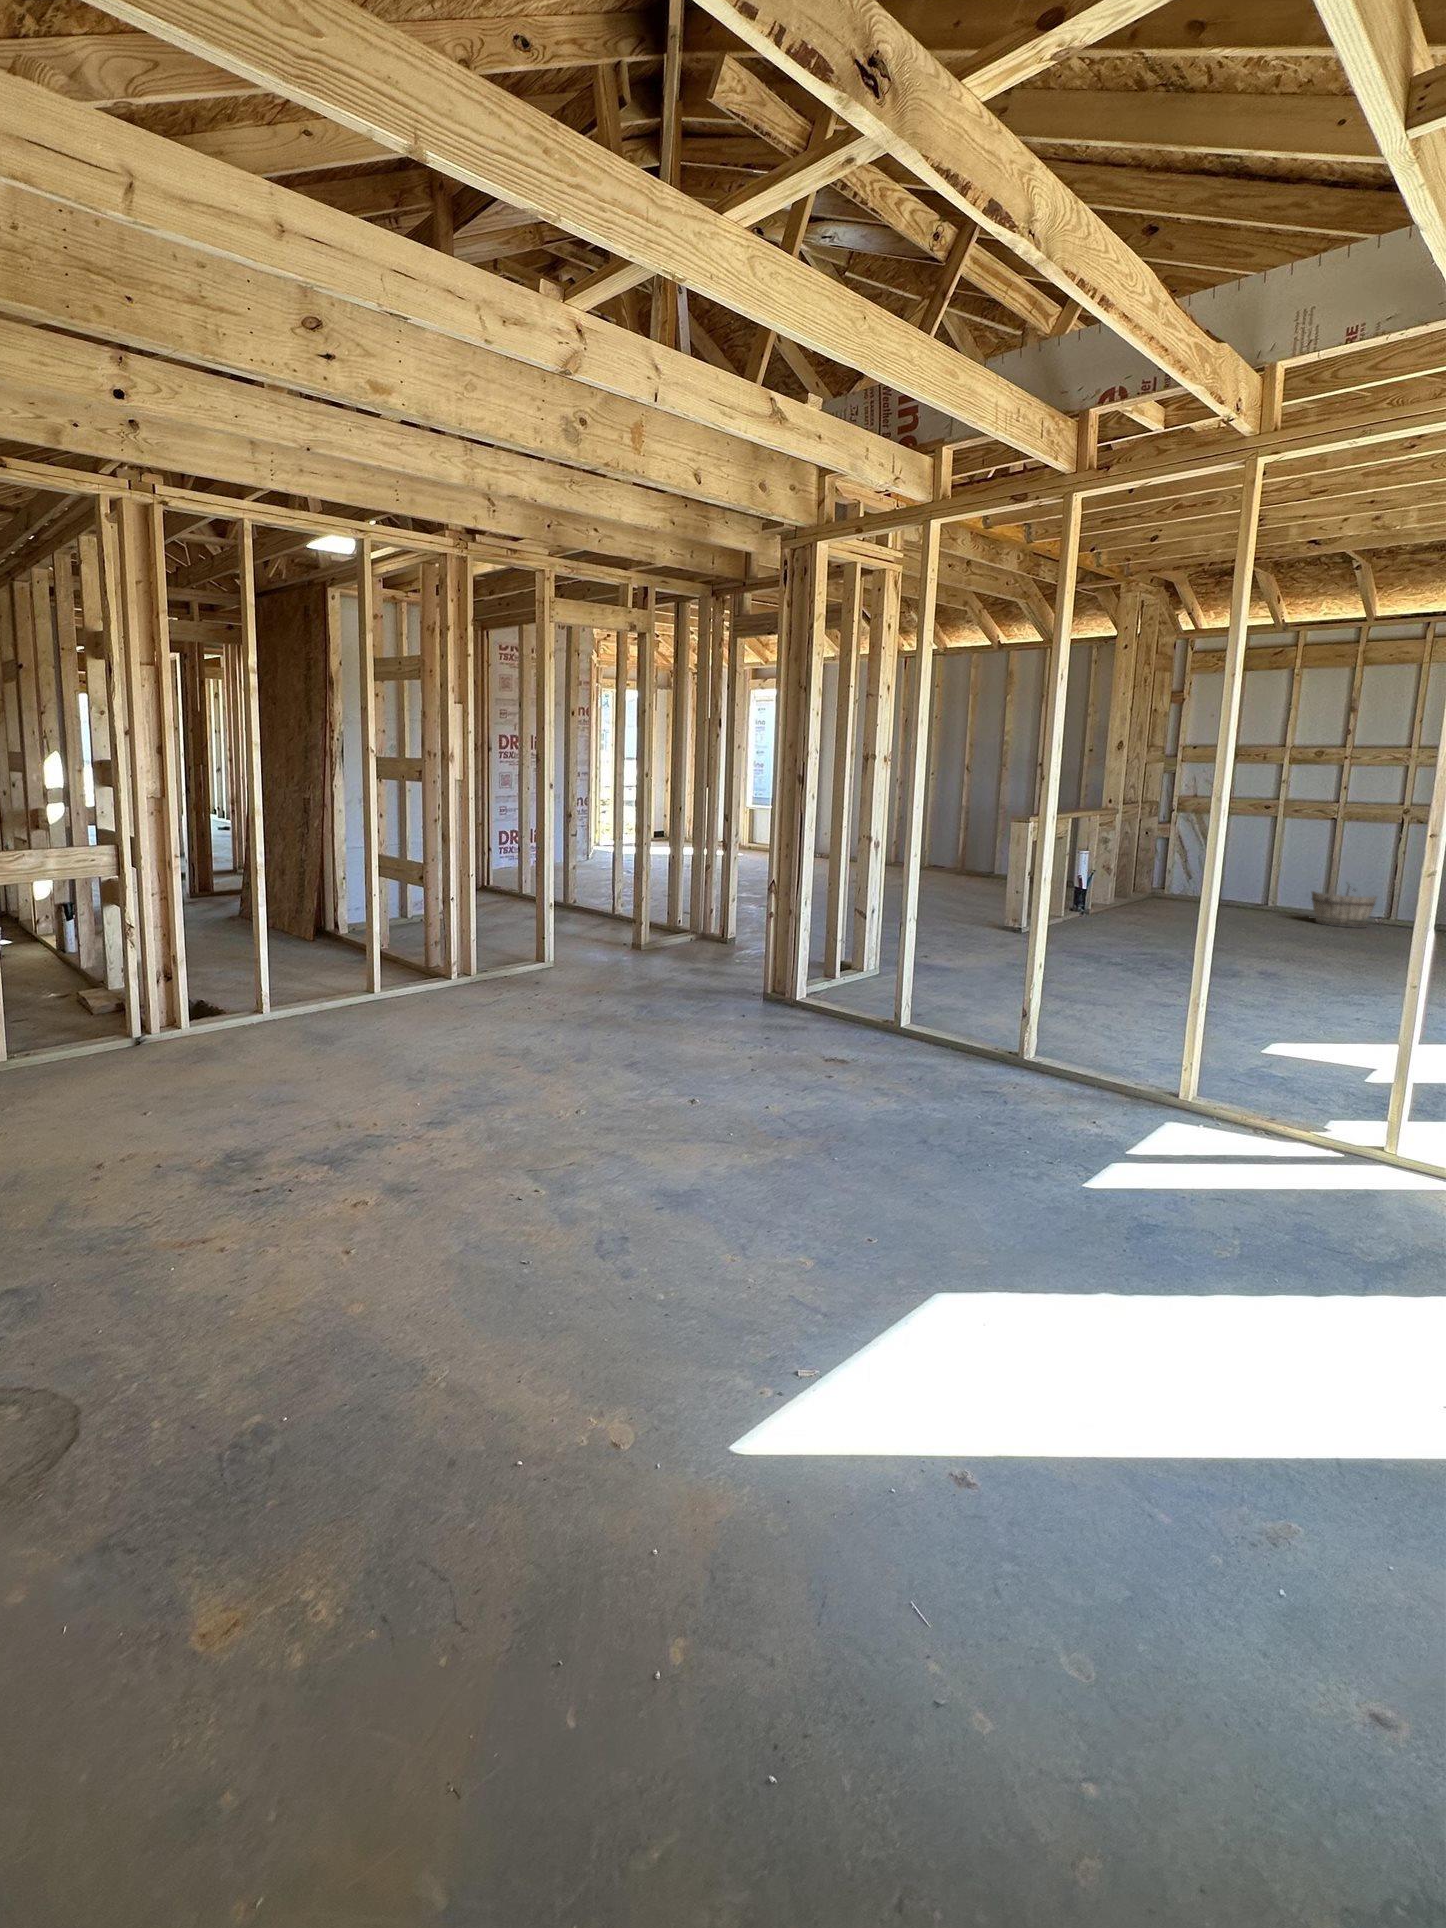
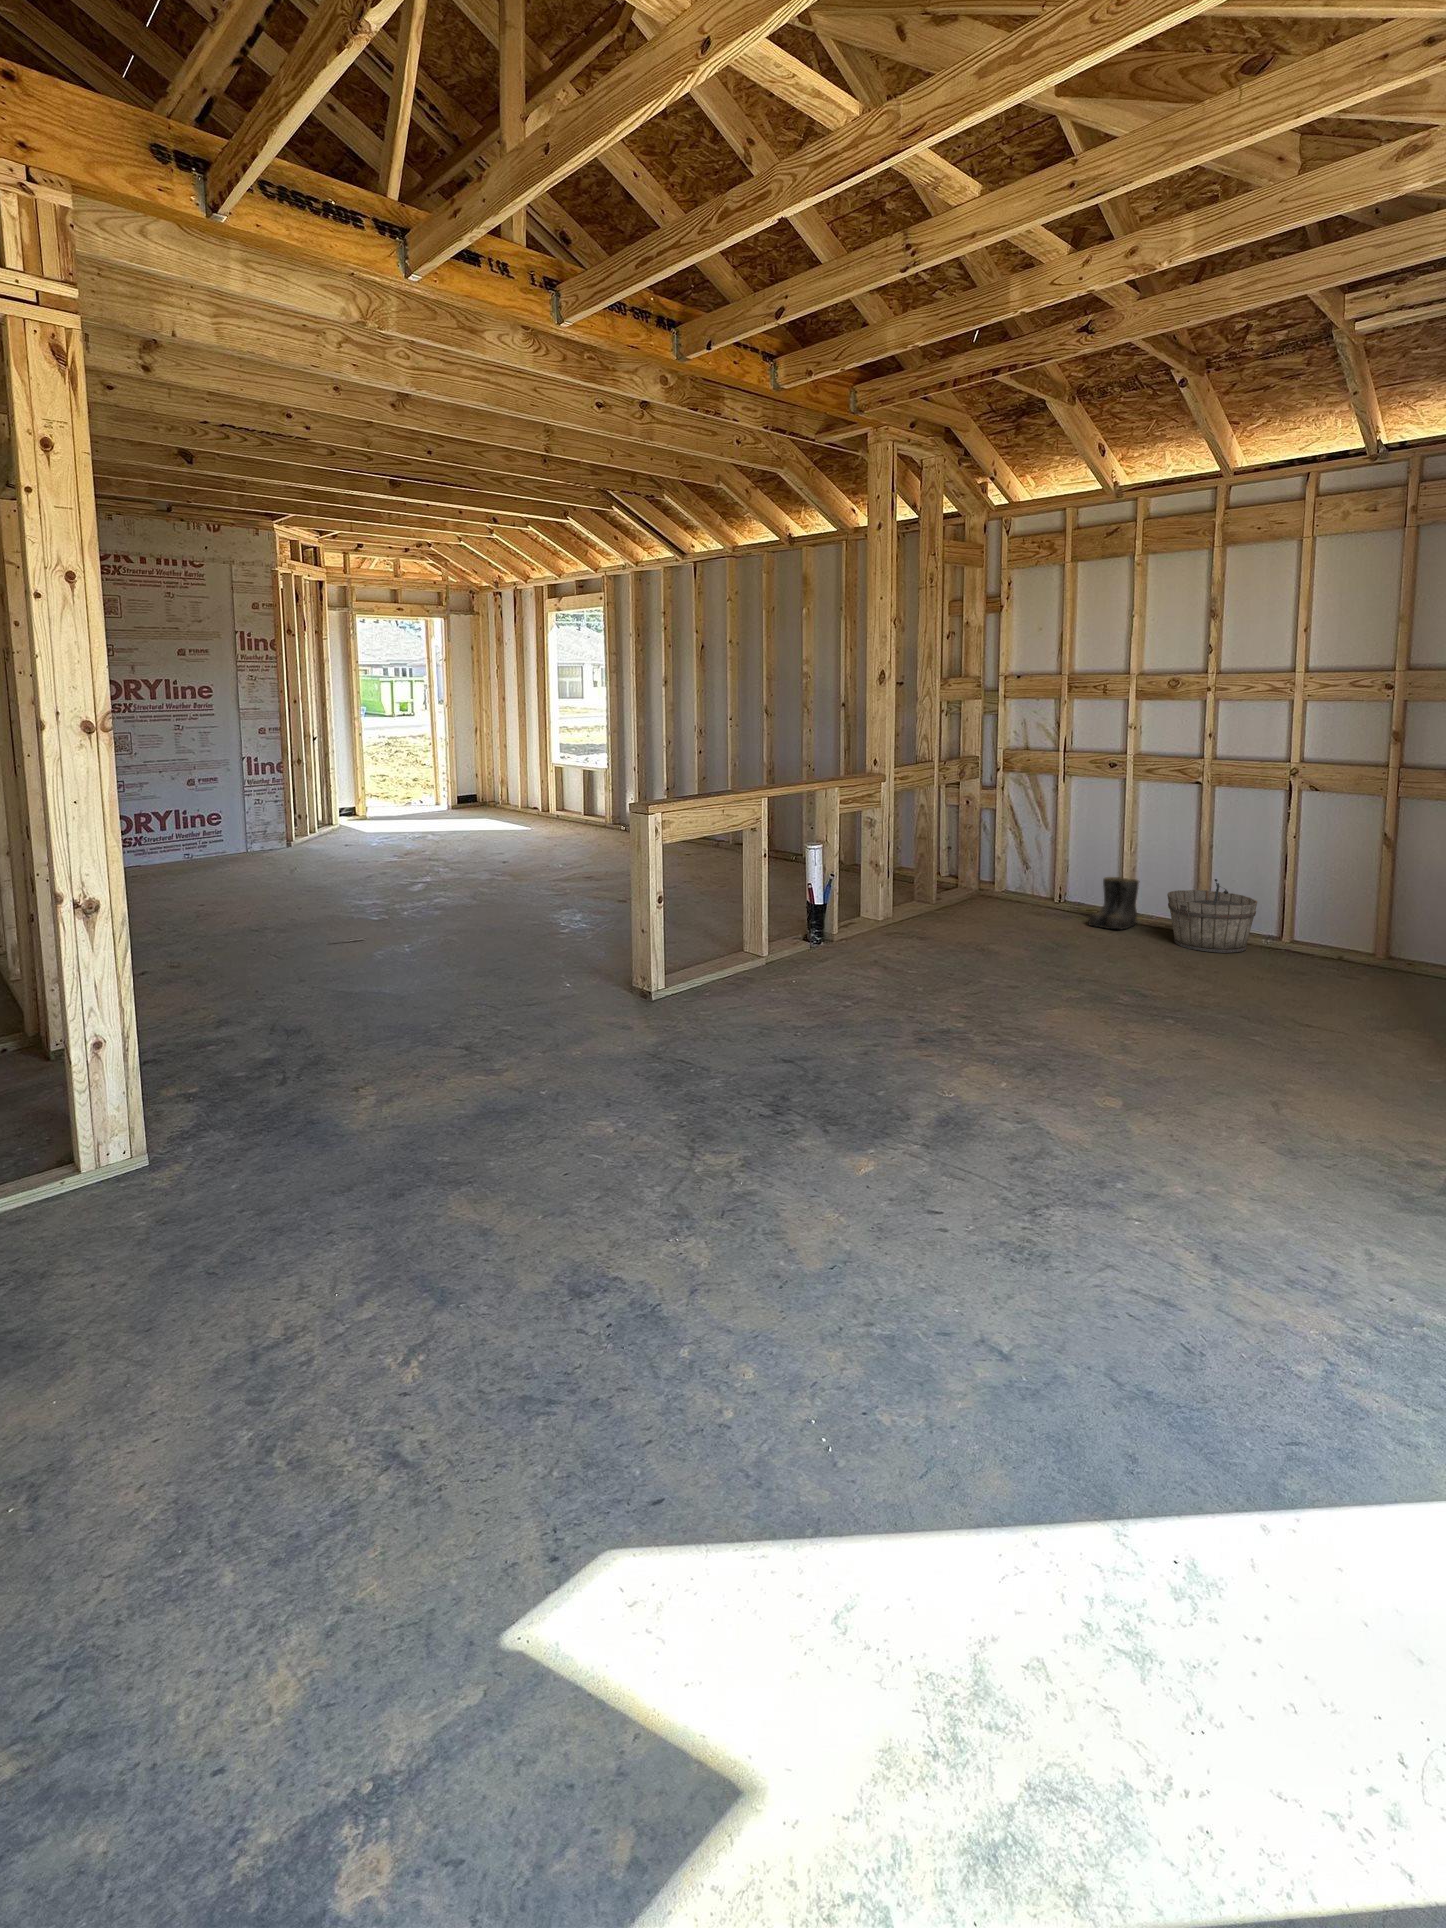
boots: none [1247,884,1284,917] -> present [1088,877,1139,929]

